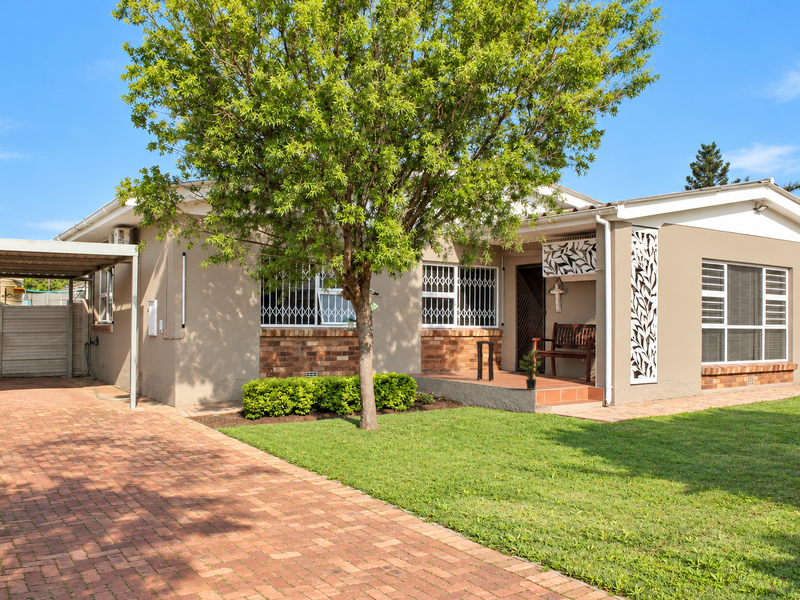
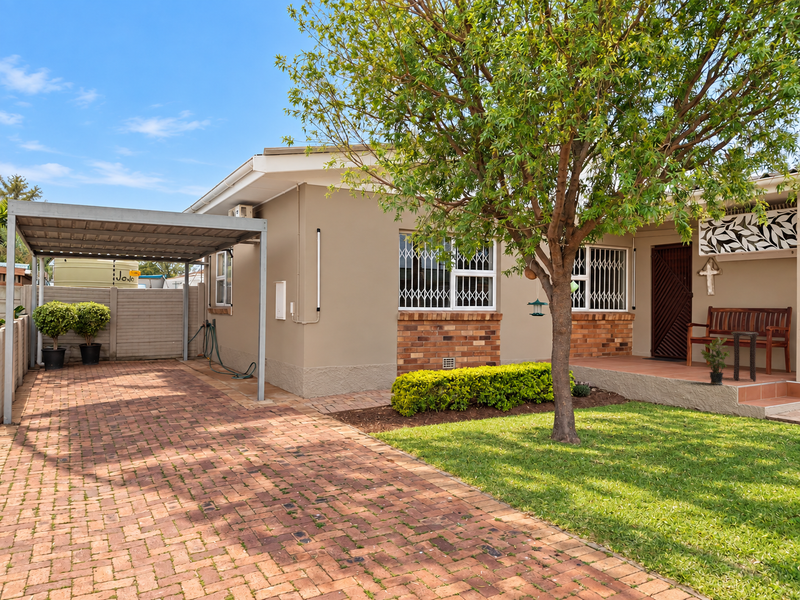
stool: present [476,341,495,381] -> present [731,331,759,381]

